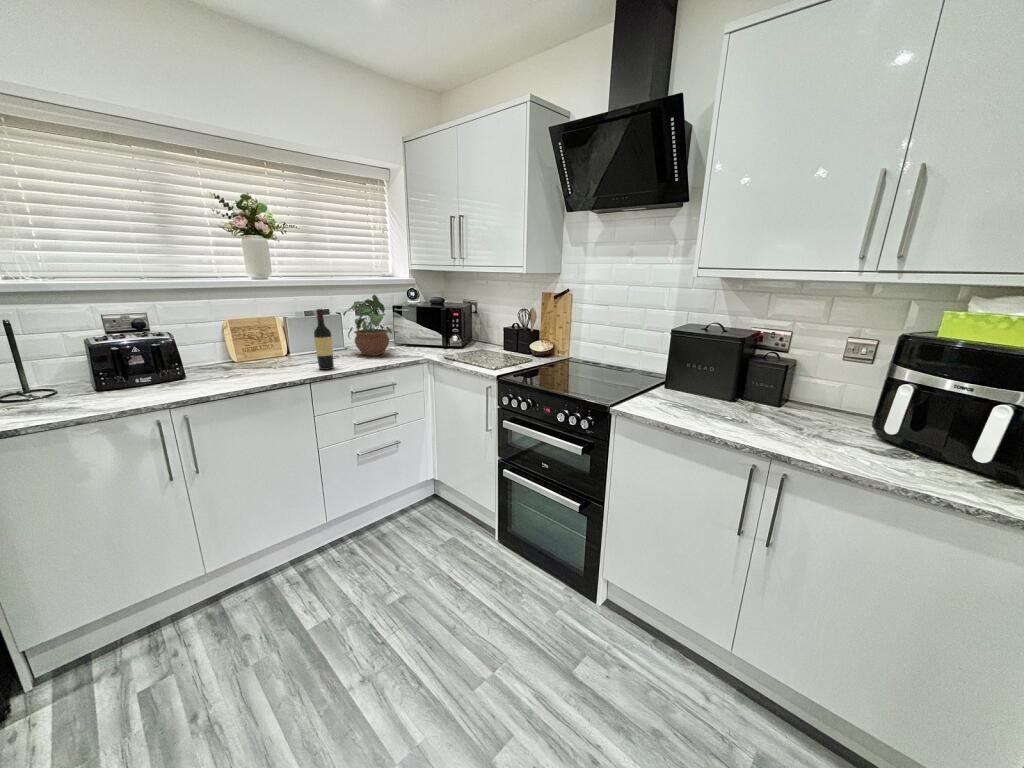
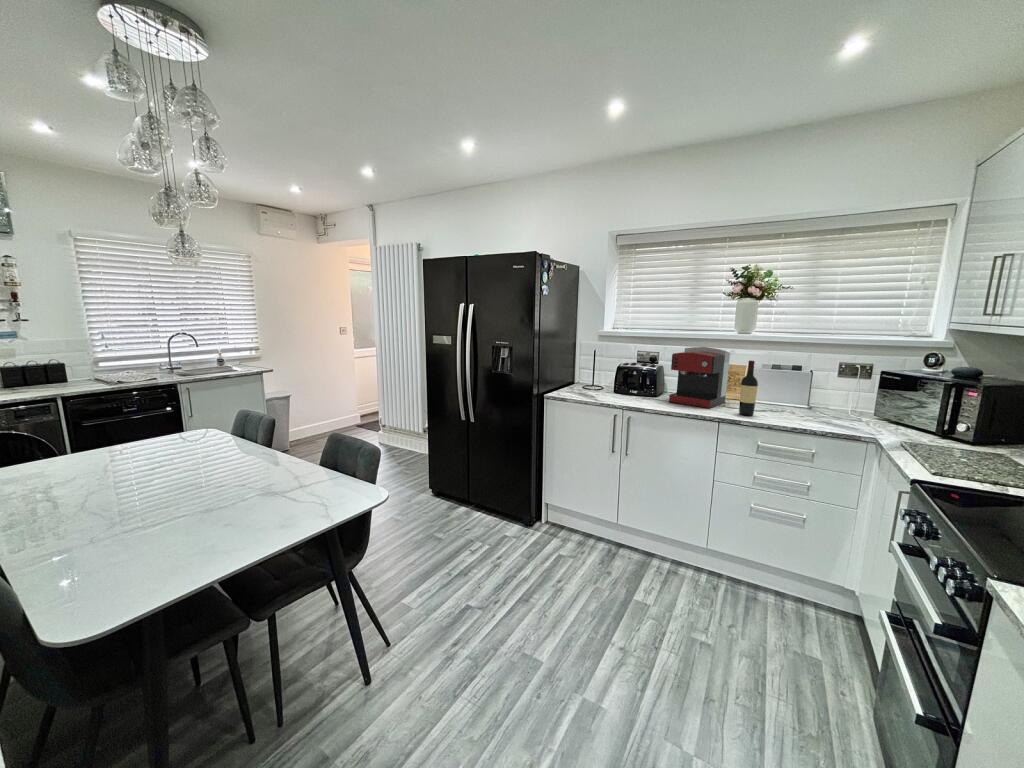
potted plant: present [343,295,392,356] -> none [798,353,857,419]
coffee maker: none [207,299,282,379] -> present [669,347,730,408]

